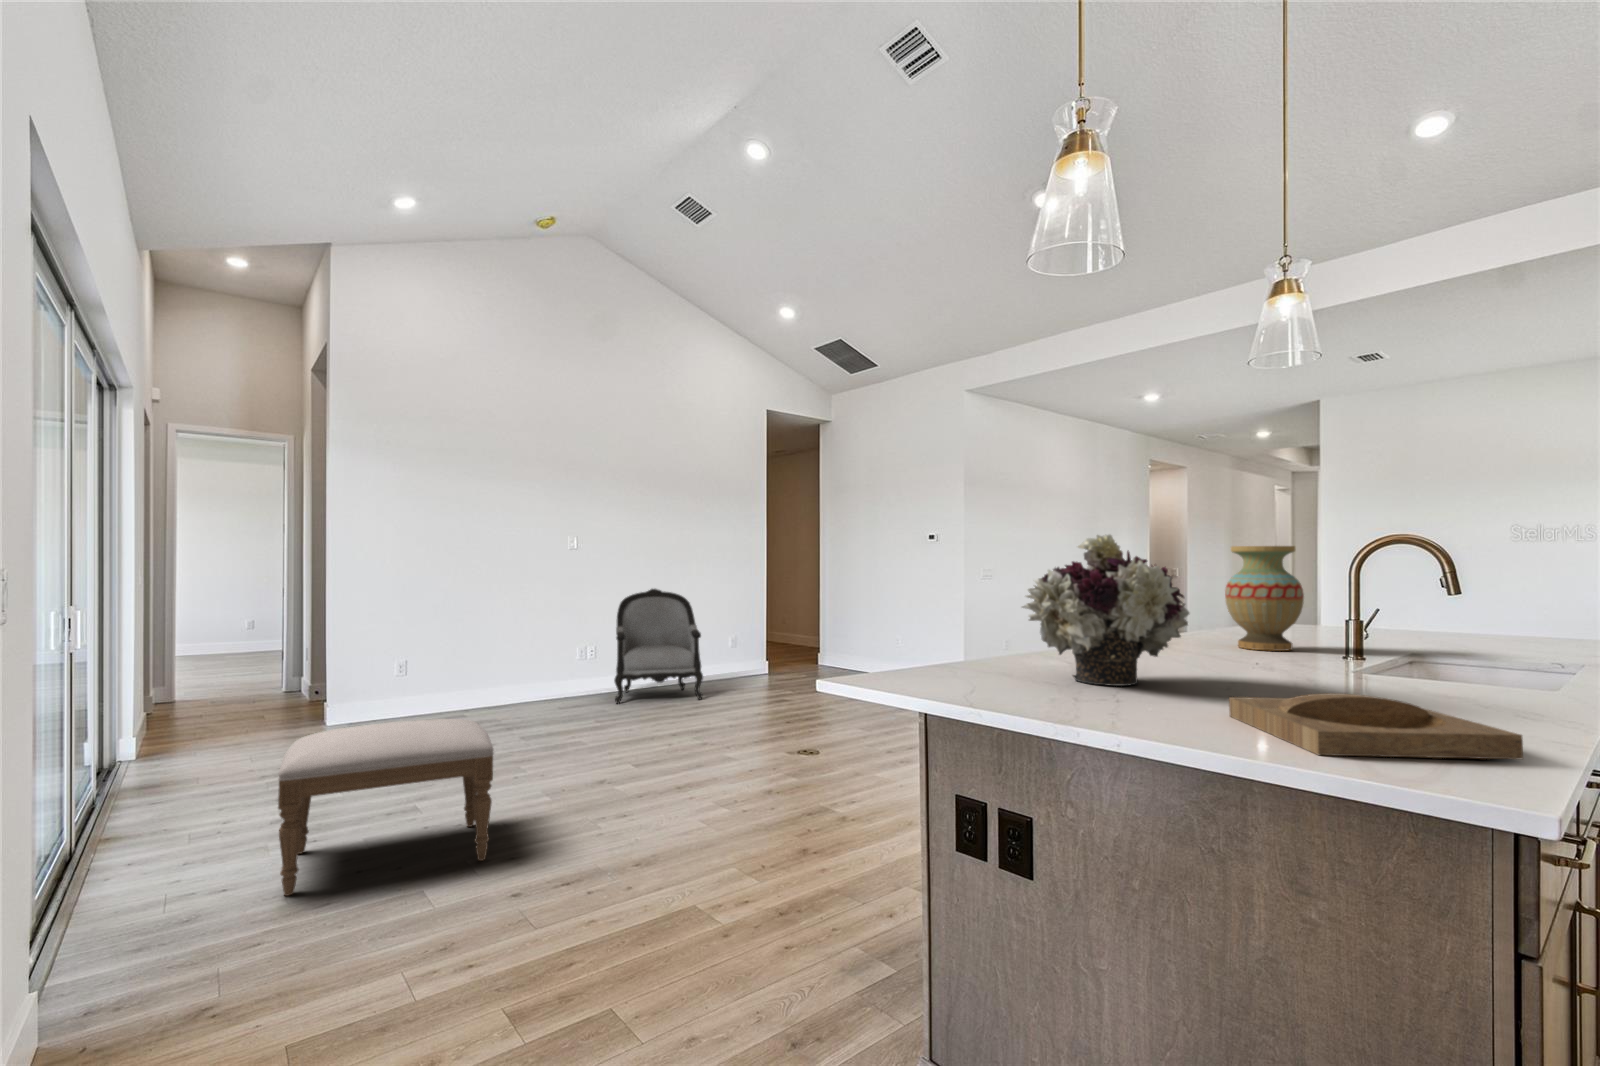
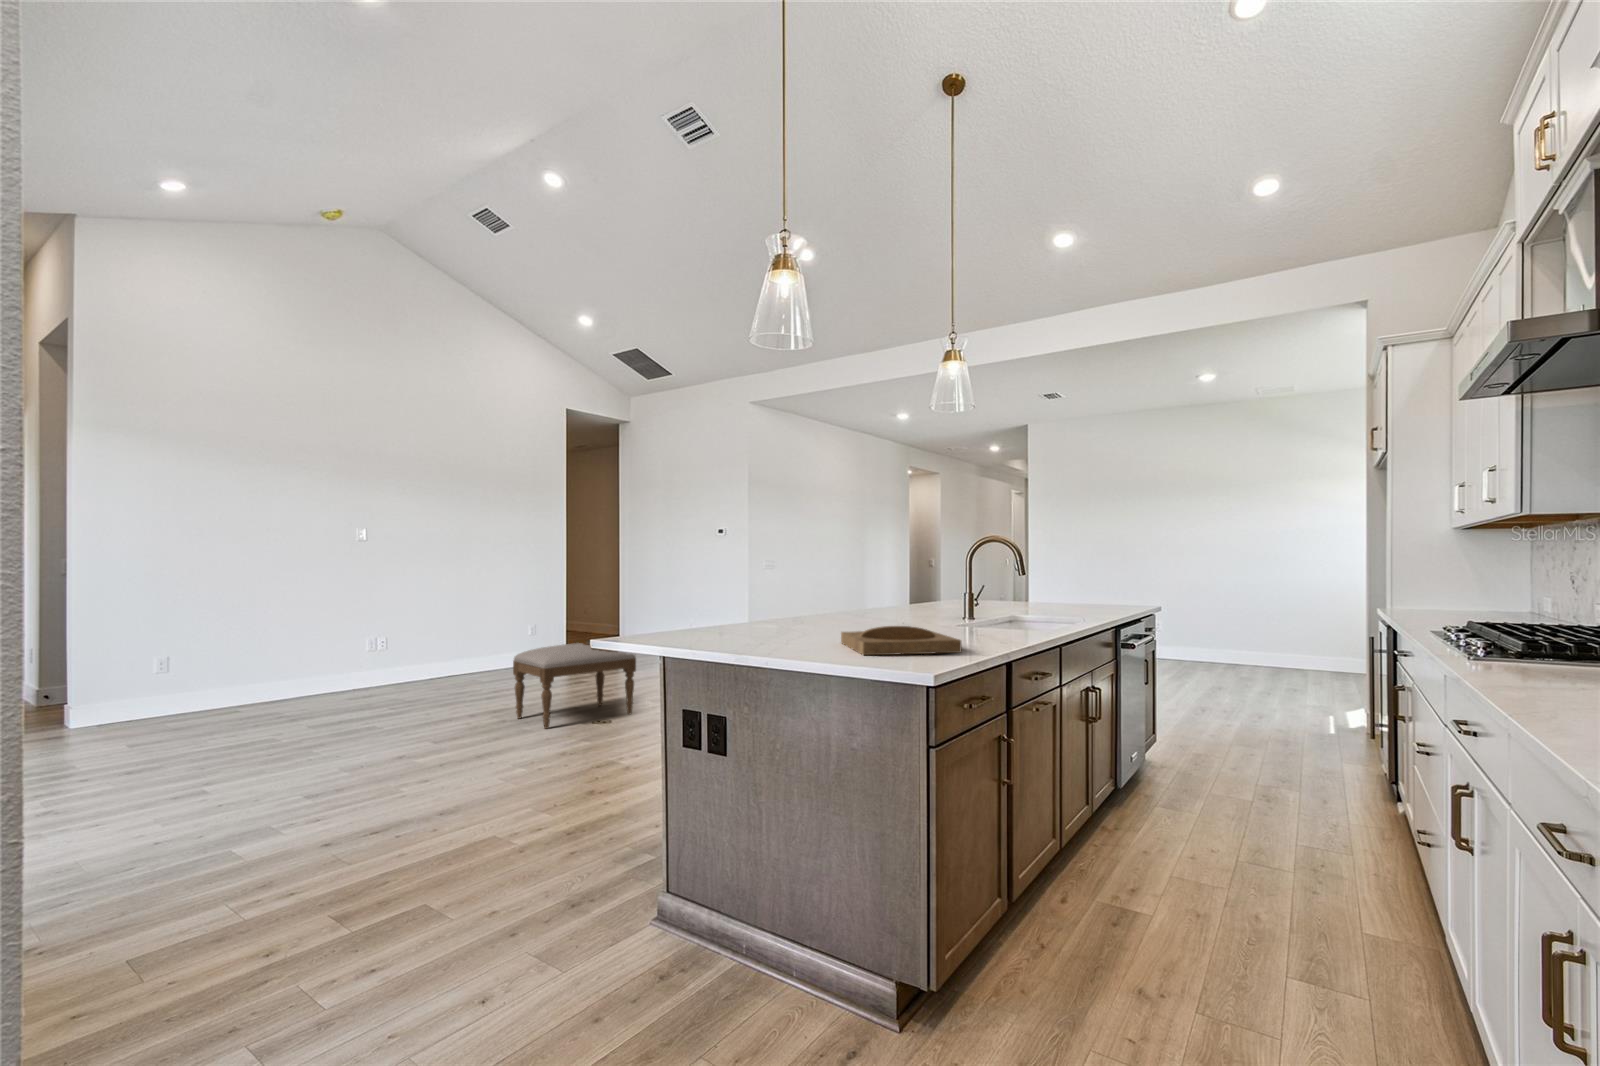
flower arrangement: present [1022,534,1189,686] -> none [734,533,841,632]
vase: present [1225,546,1304,651] -> none [895,541,942,613]
armchair: present [614,589,703,704] -> none [407,581,500,693]
ottoman: present [278,719,493,896] -> present [513,643,636,729]

